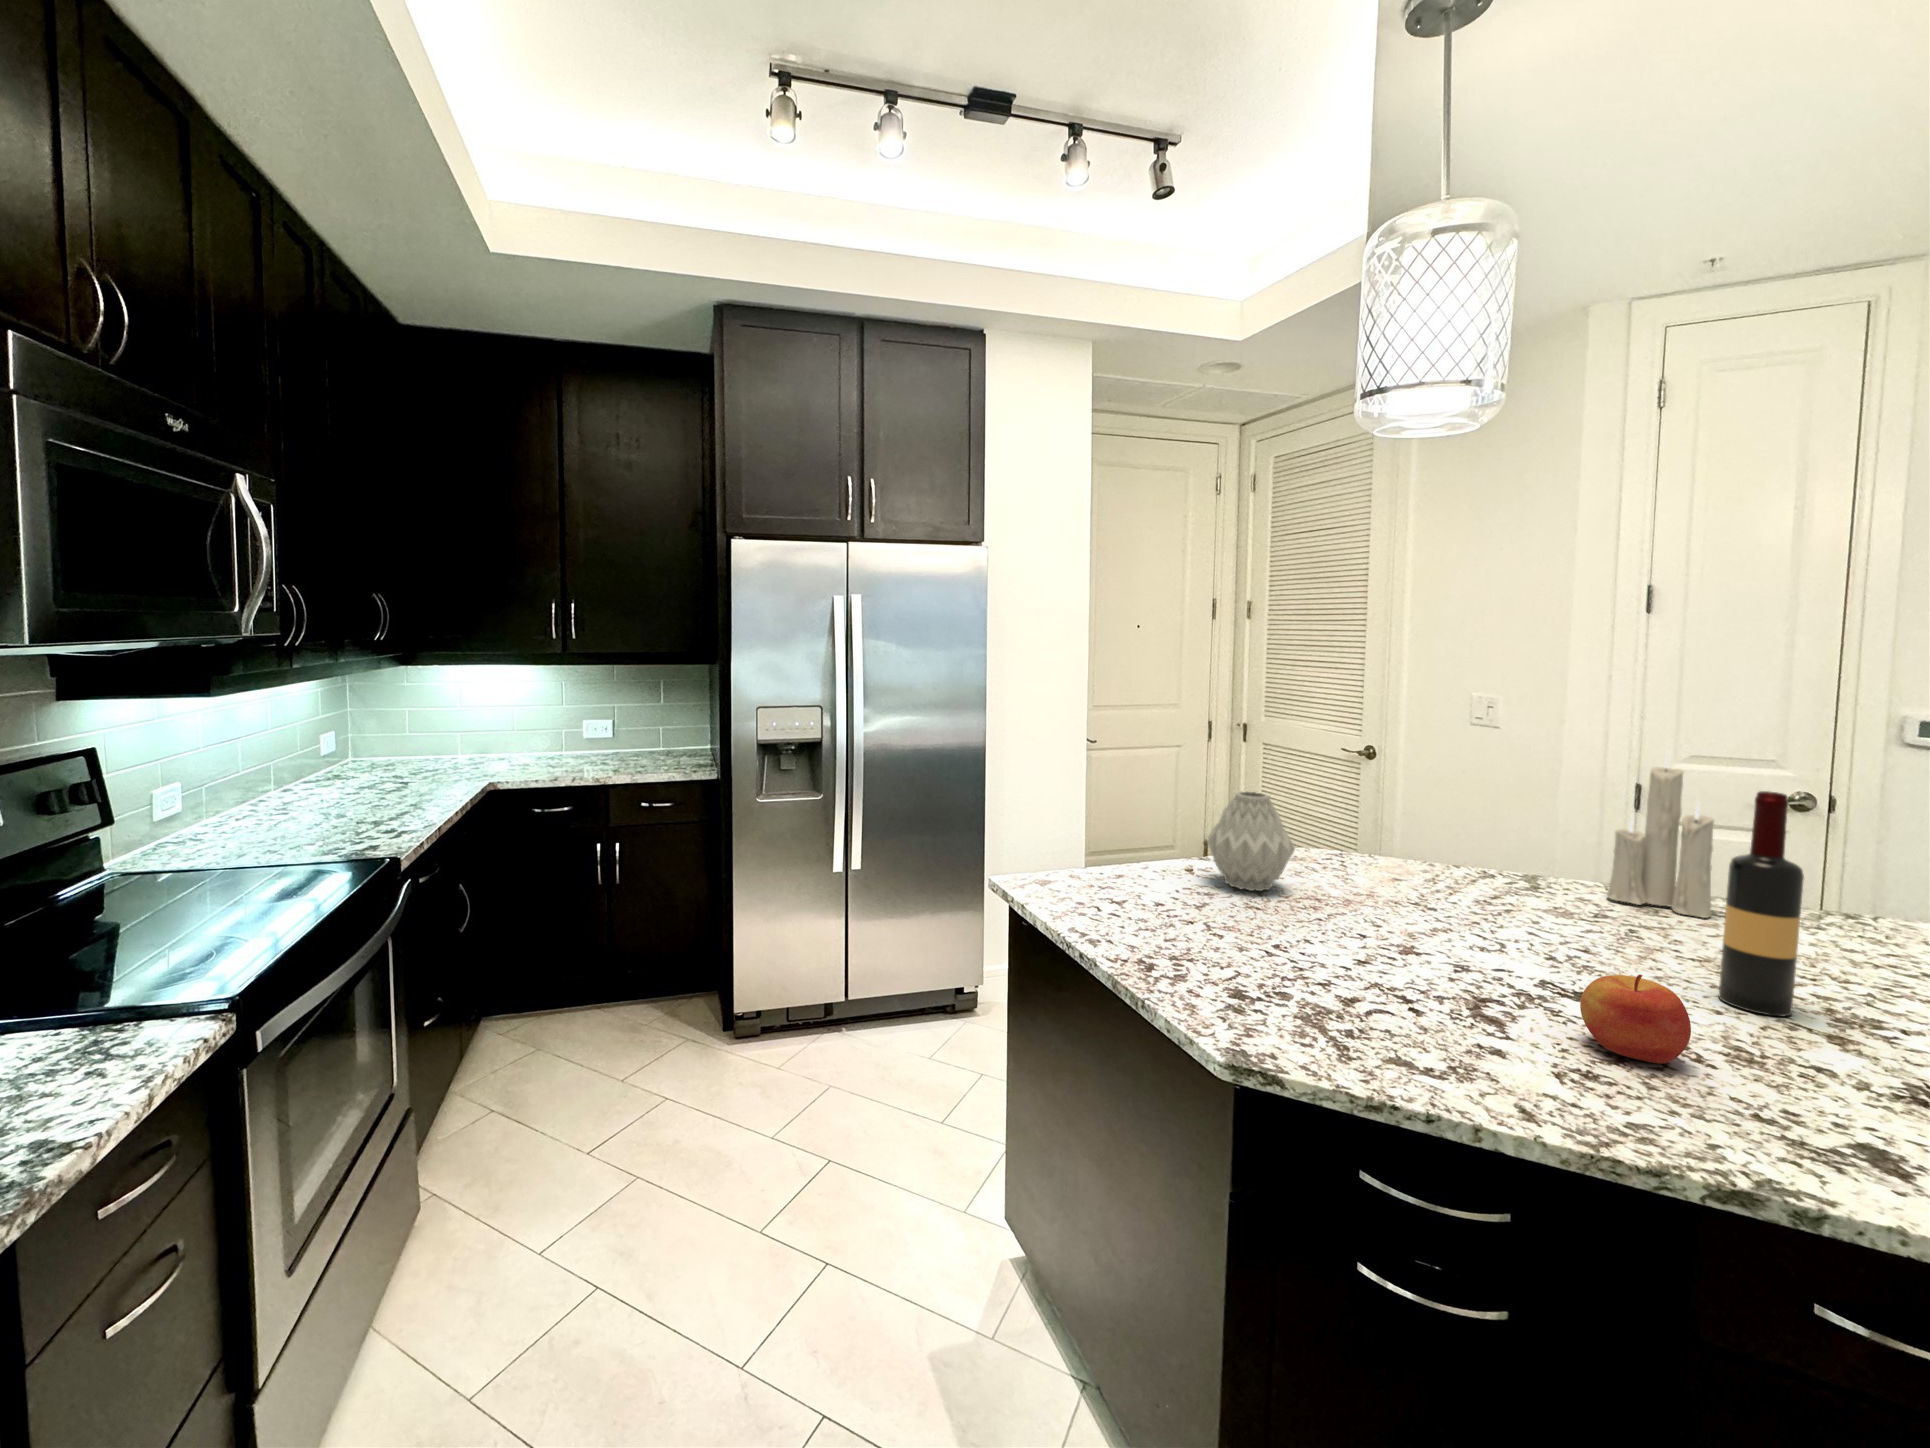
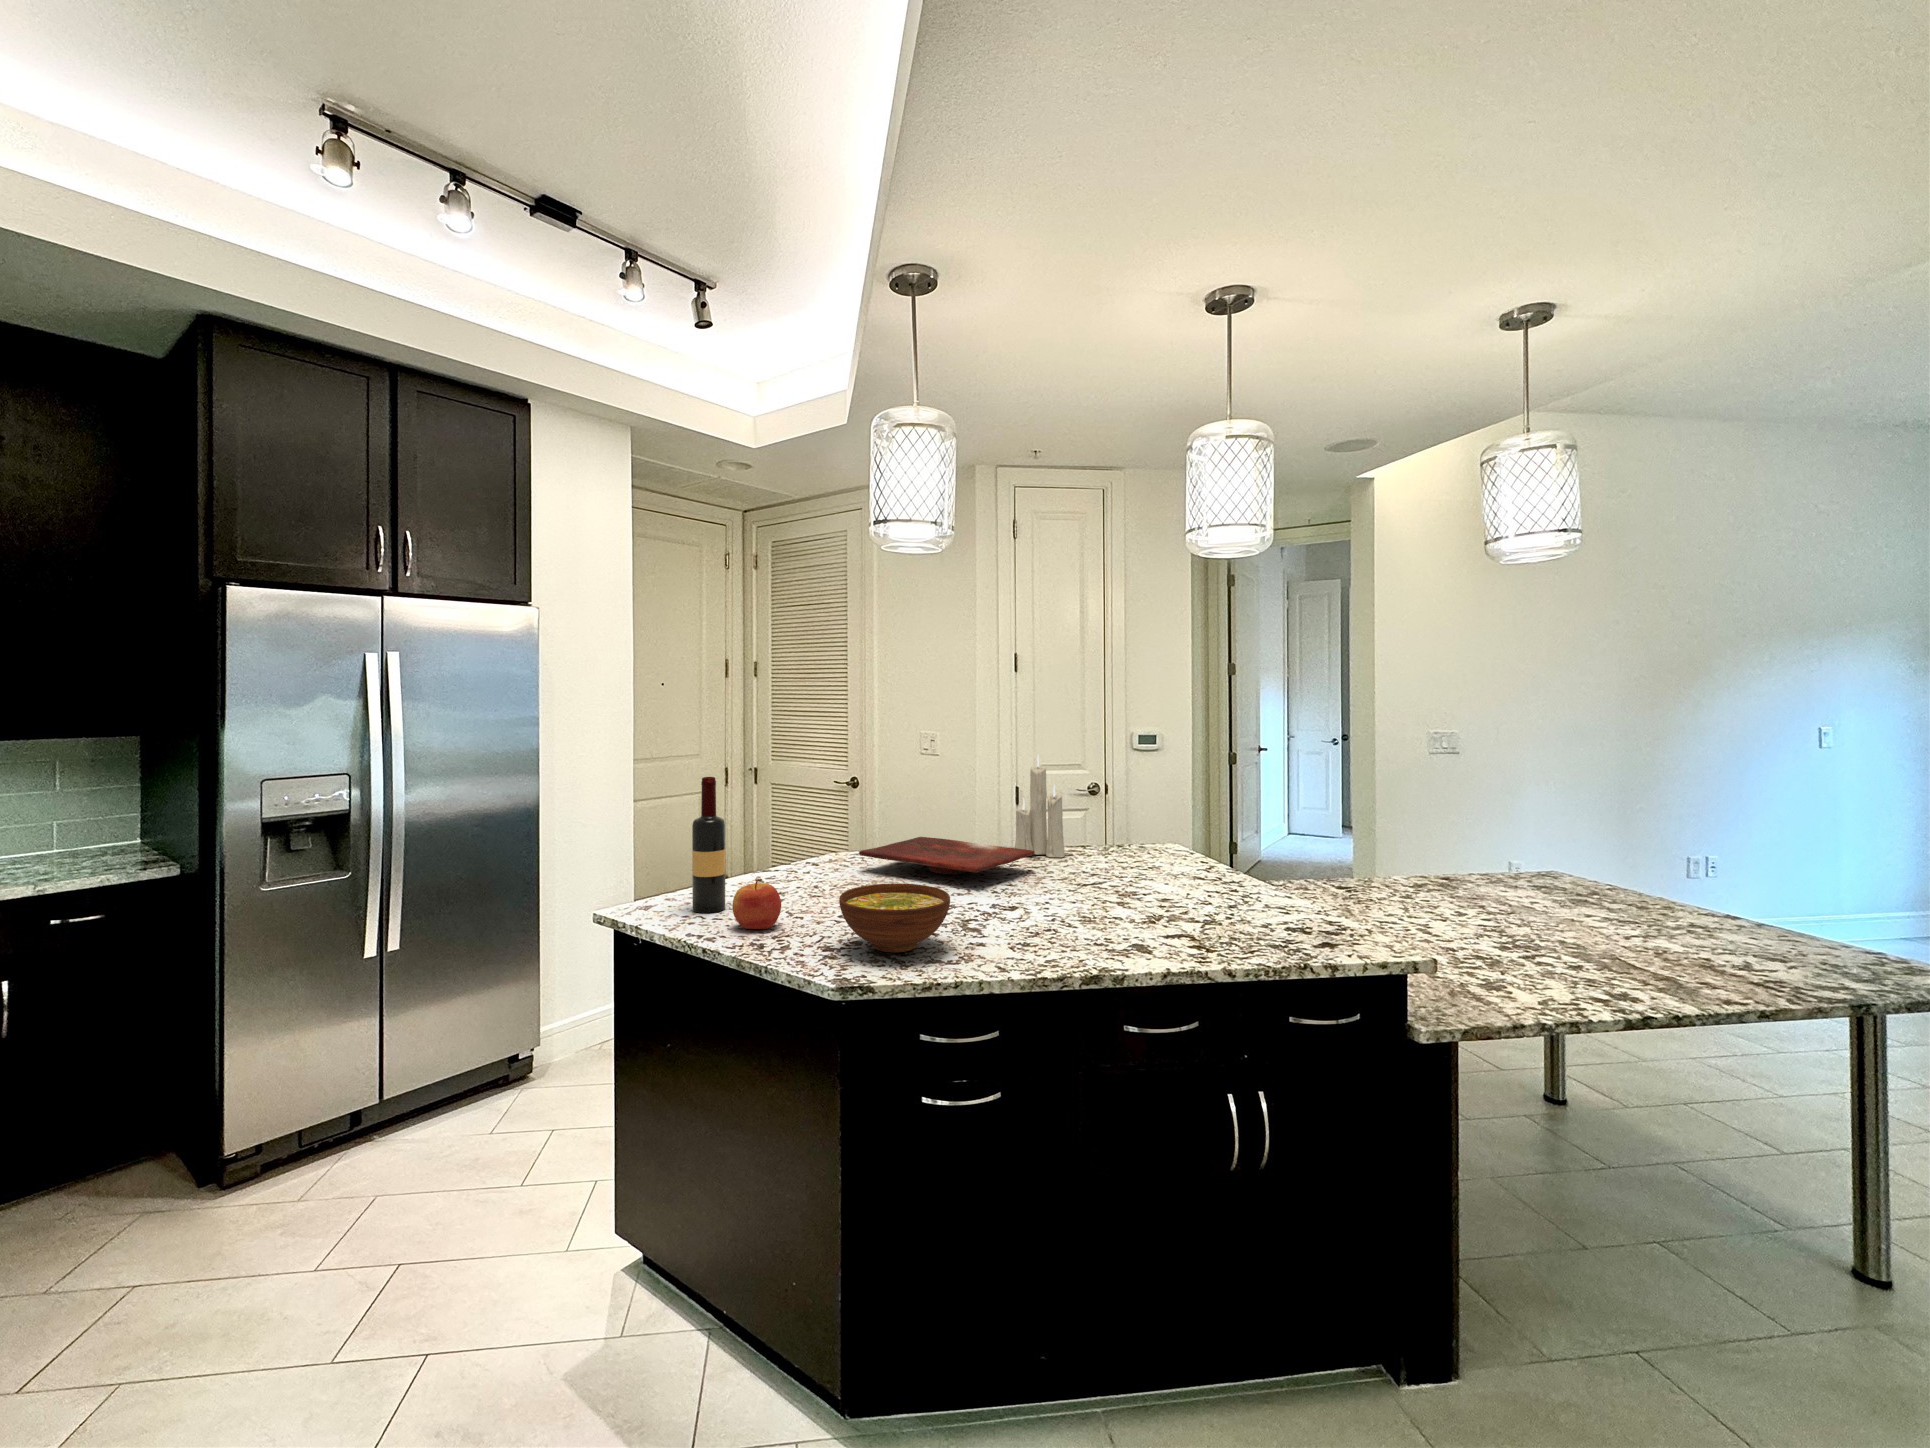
wine bottle: present [1719,791,1804,1017] -> present [692,777,725,913]
vase: present [1207,792,1295,891] -> none [773,810,836,887]
cutting board: none [1335,847,1644,921] -> present [859,837,1035,874]
bowl: none [1255,917,1442,1032] -> present [839,883,950,952]
apple: present [1580,974,1691,1064] -> present [732,880,781,929]

